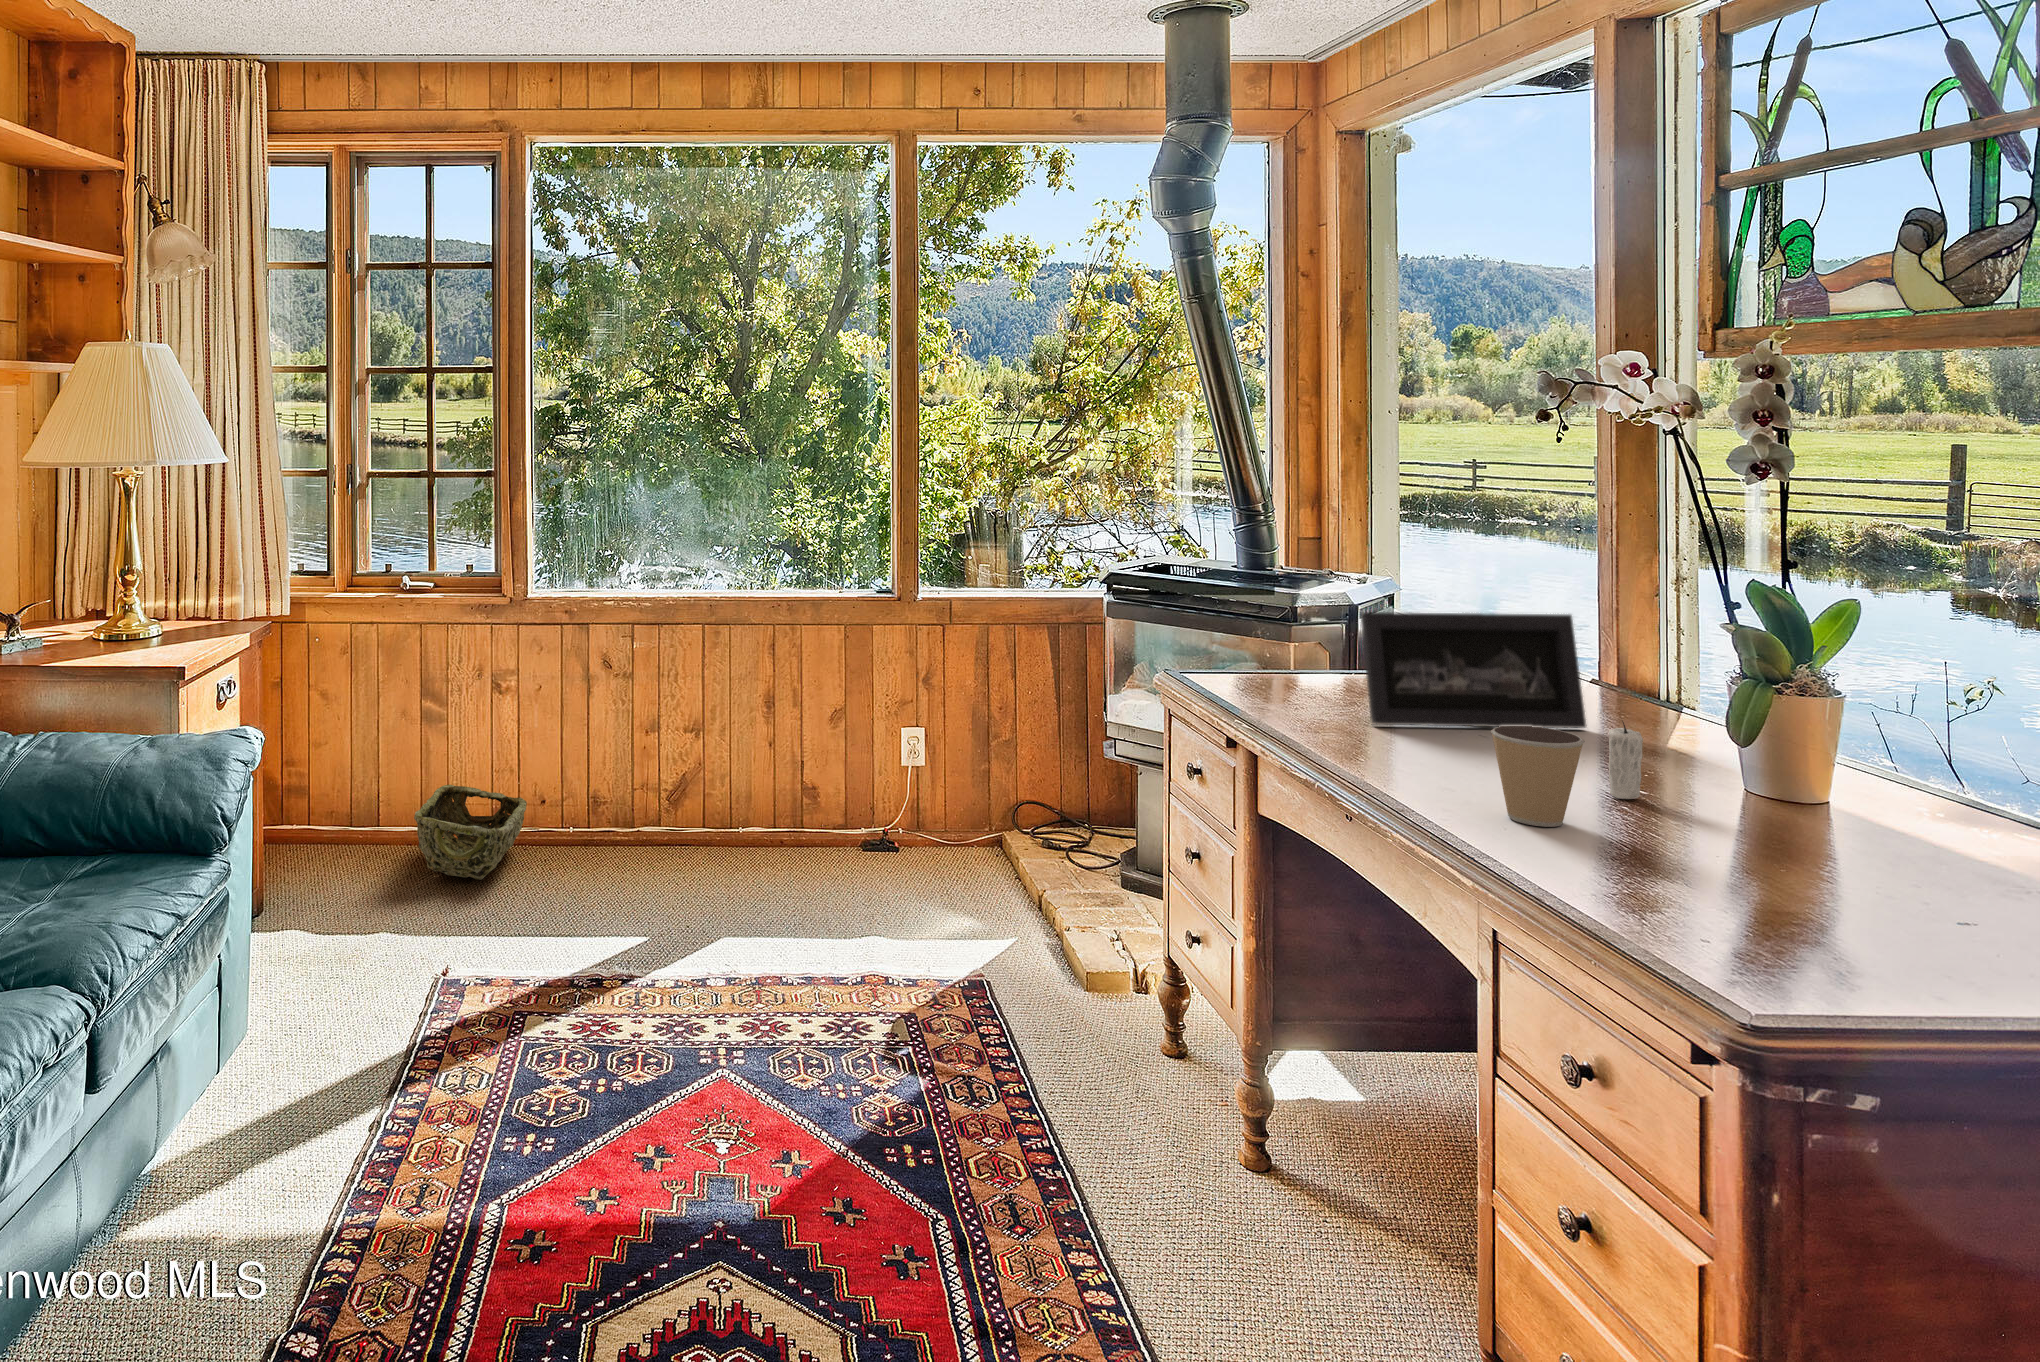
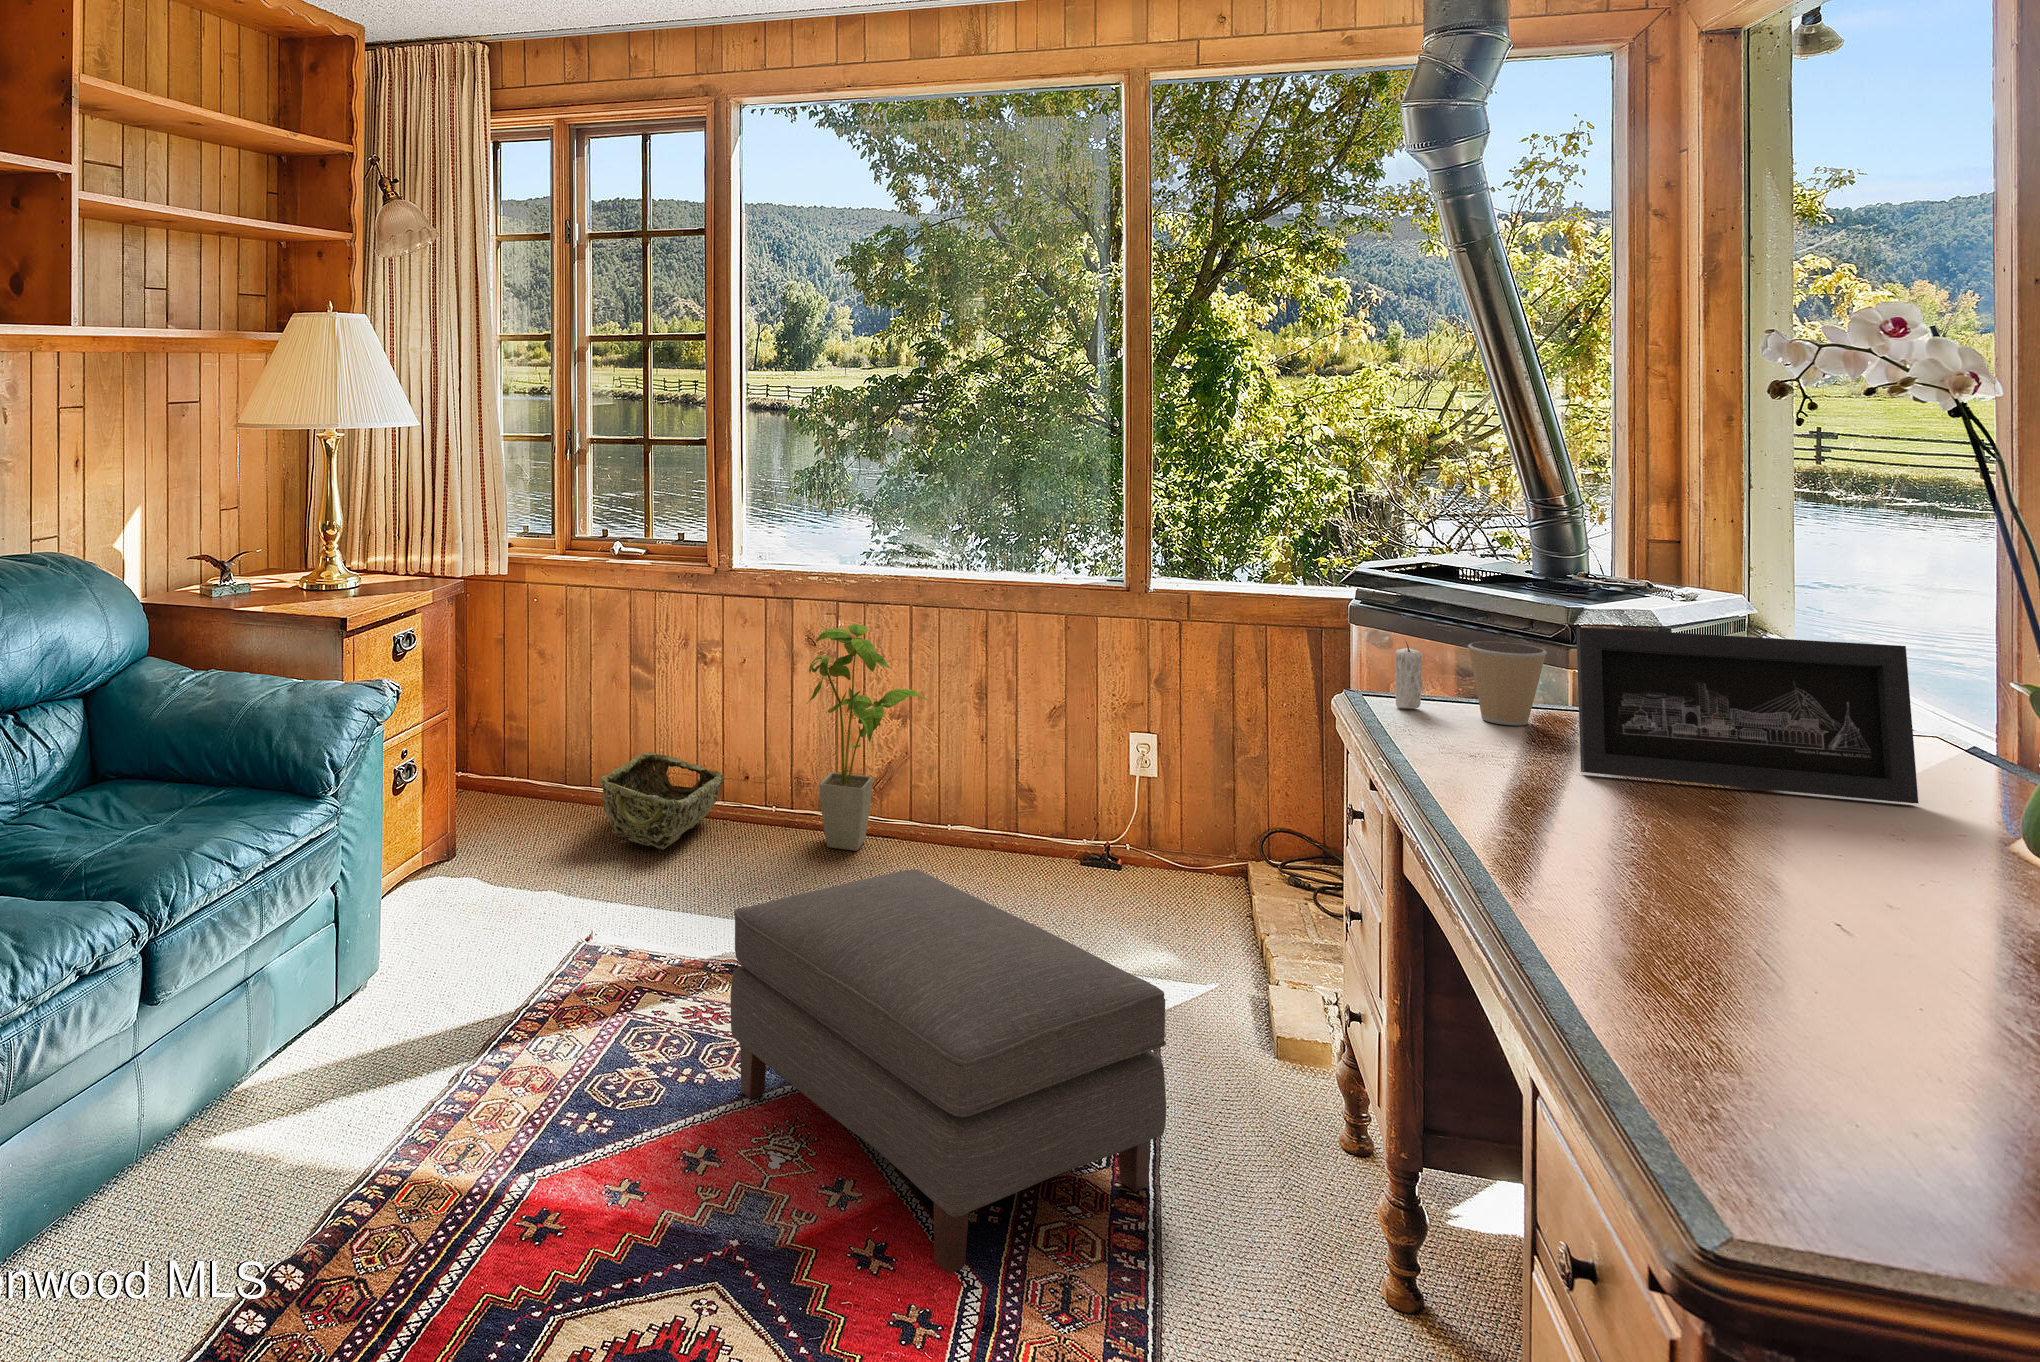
house plant: none [613,644,728,861] -> present [807,624,927,851]
candle: present [1608,721,1643,799] -> present [1395,642,1423,709]
coffee cup: present [1491,726,1584,827] -> present [1468,642,1547,725]
ottoman: none [650,865,1051,1213] -> present [731,870,1166,1273]

